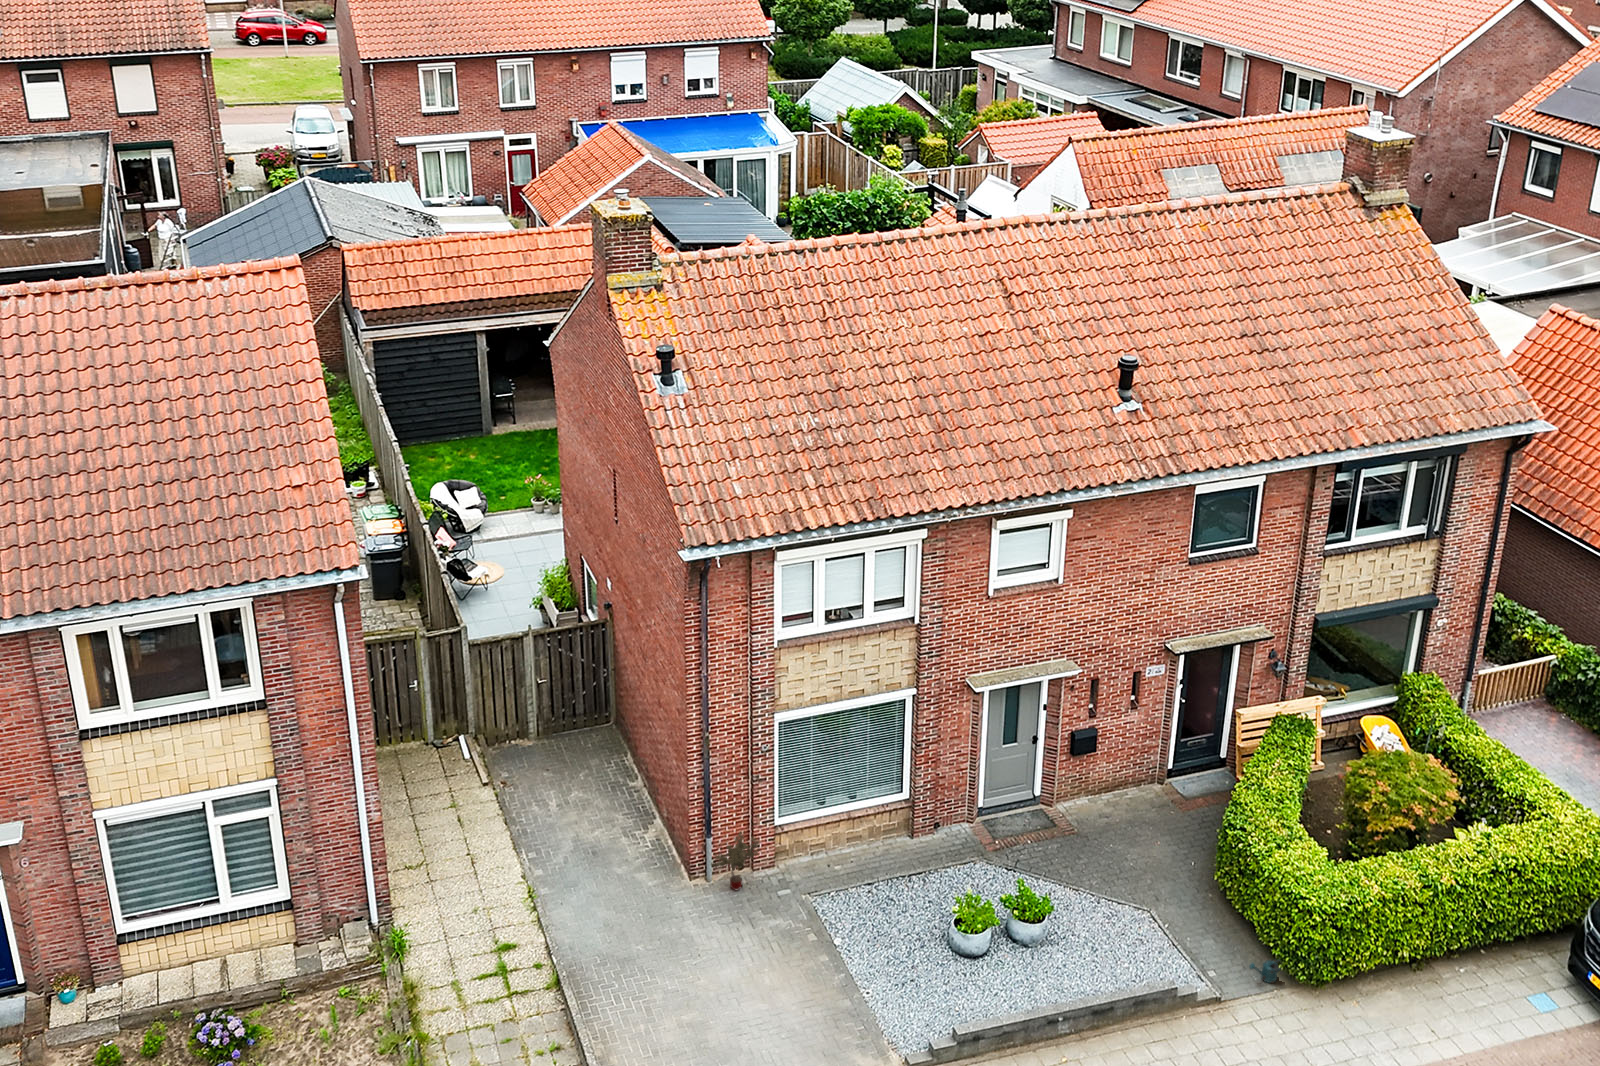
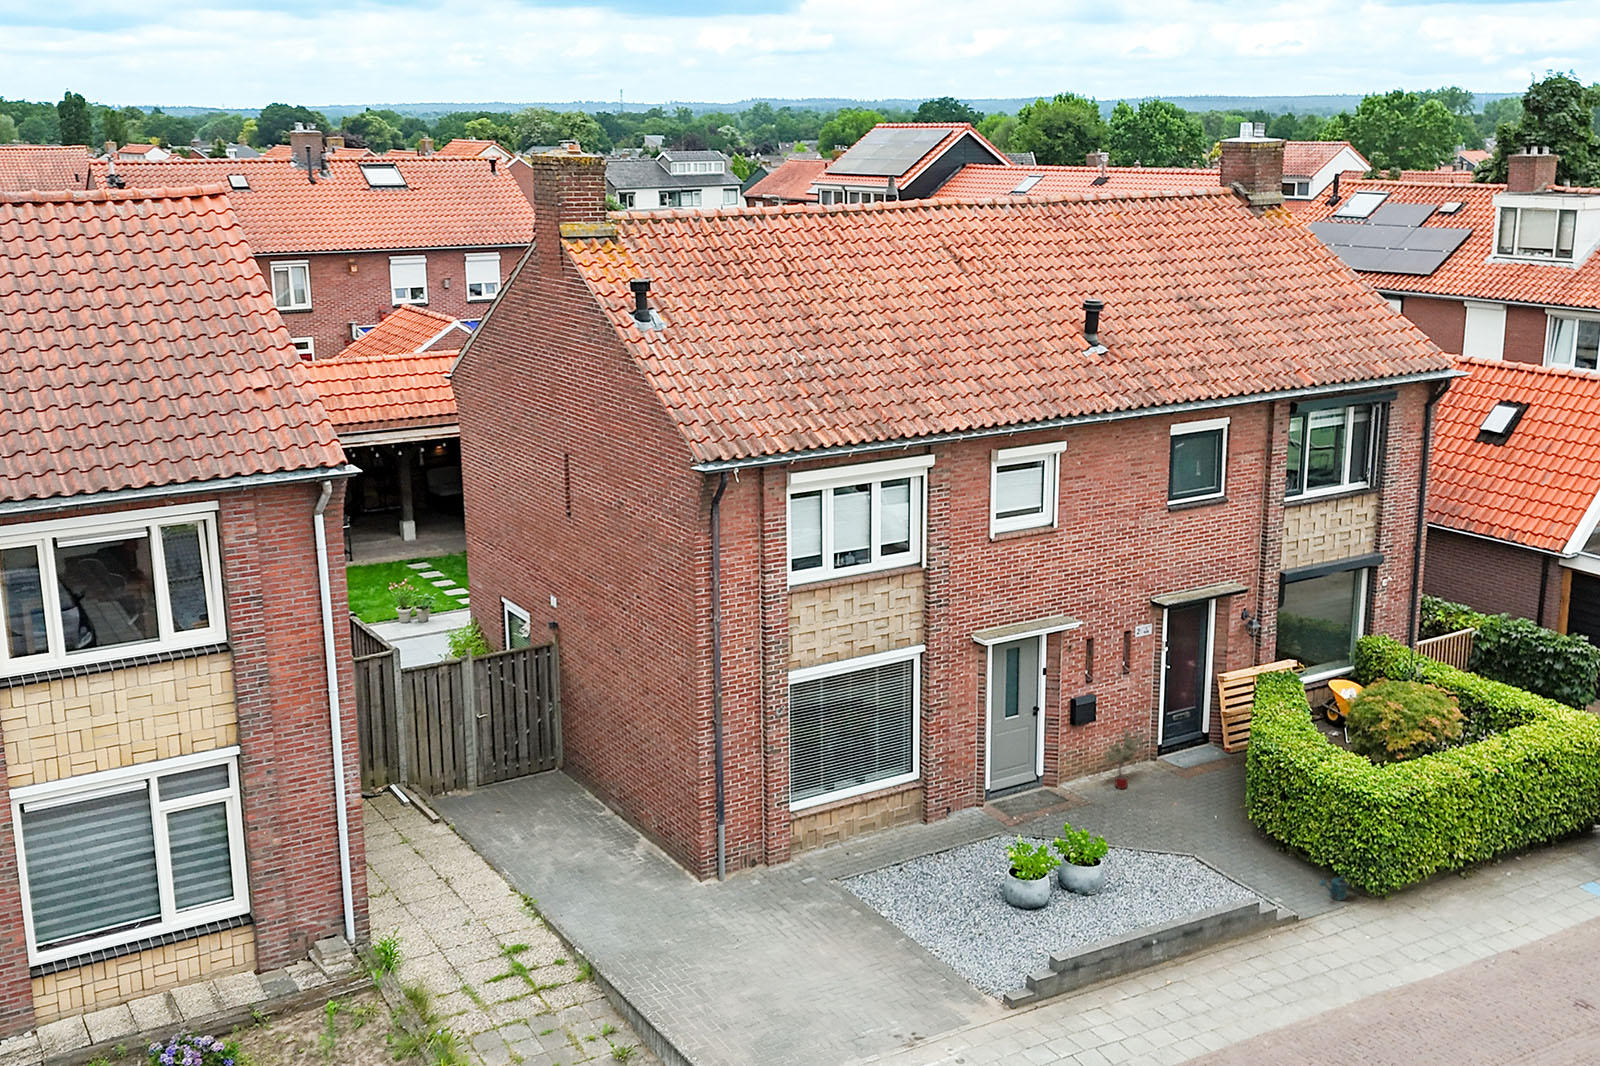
potted tree: present [711,832,760,890] -> present [1104,727,1145,789]

